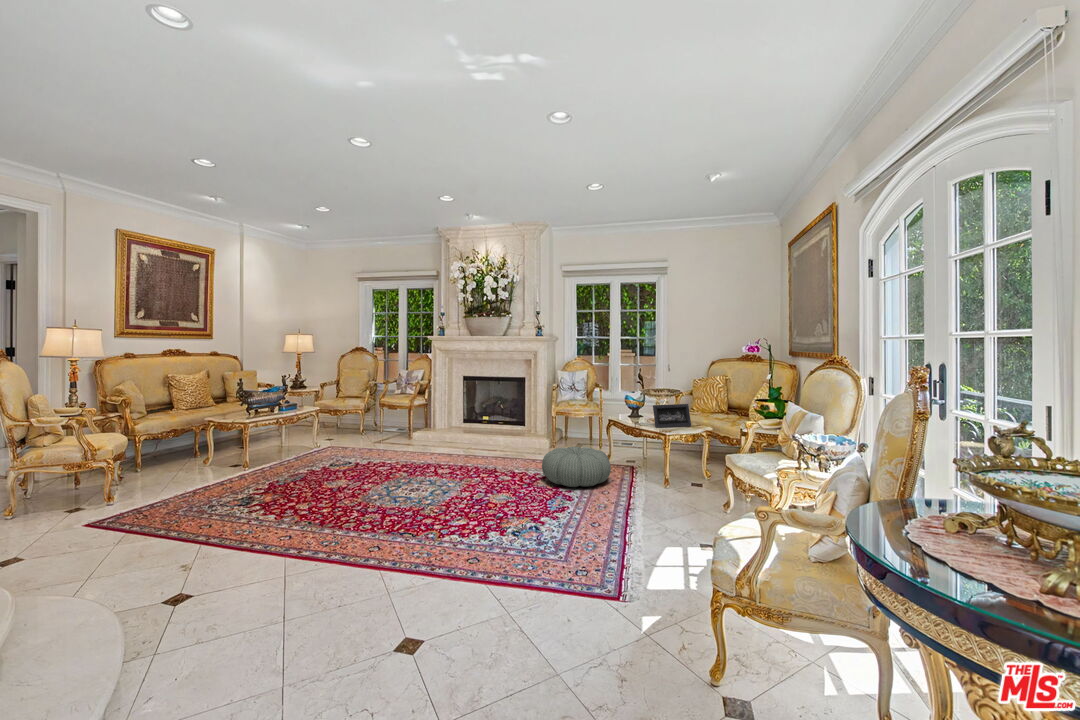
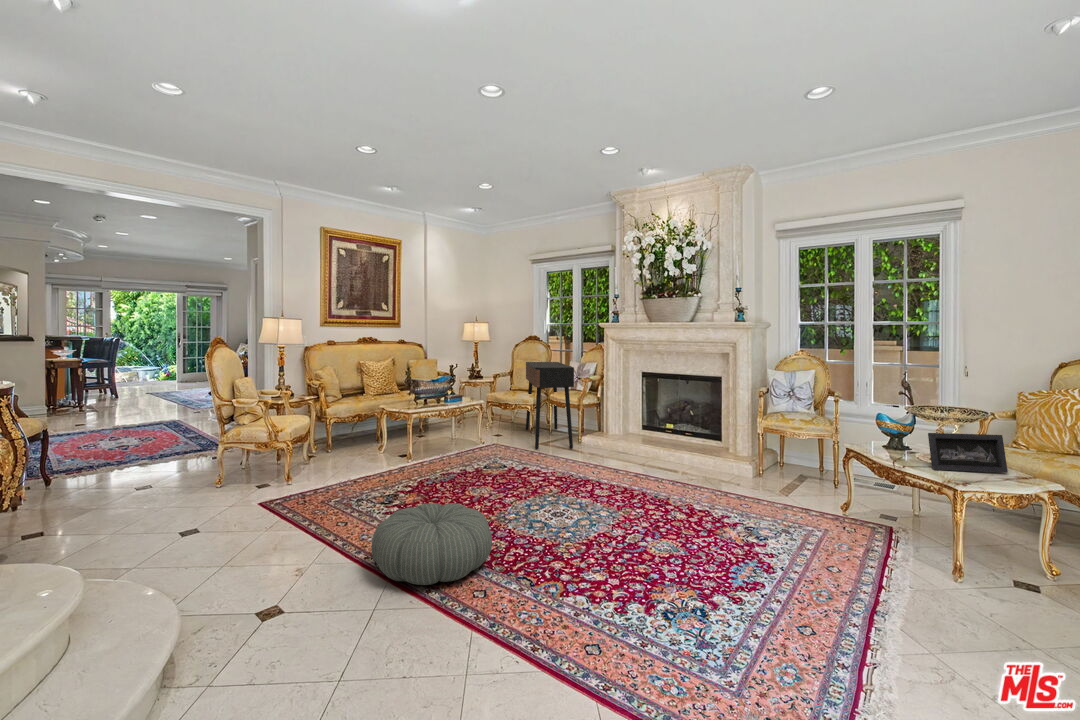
console table: none [356,370,408,446] -> present [526,362,574,449]
pouf: present [542,447,611,487] -> present [371,503,492,585]

